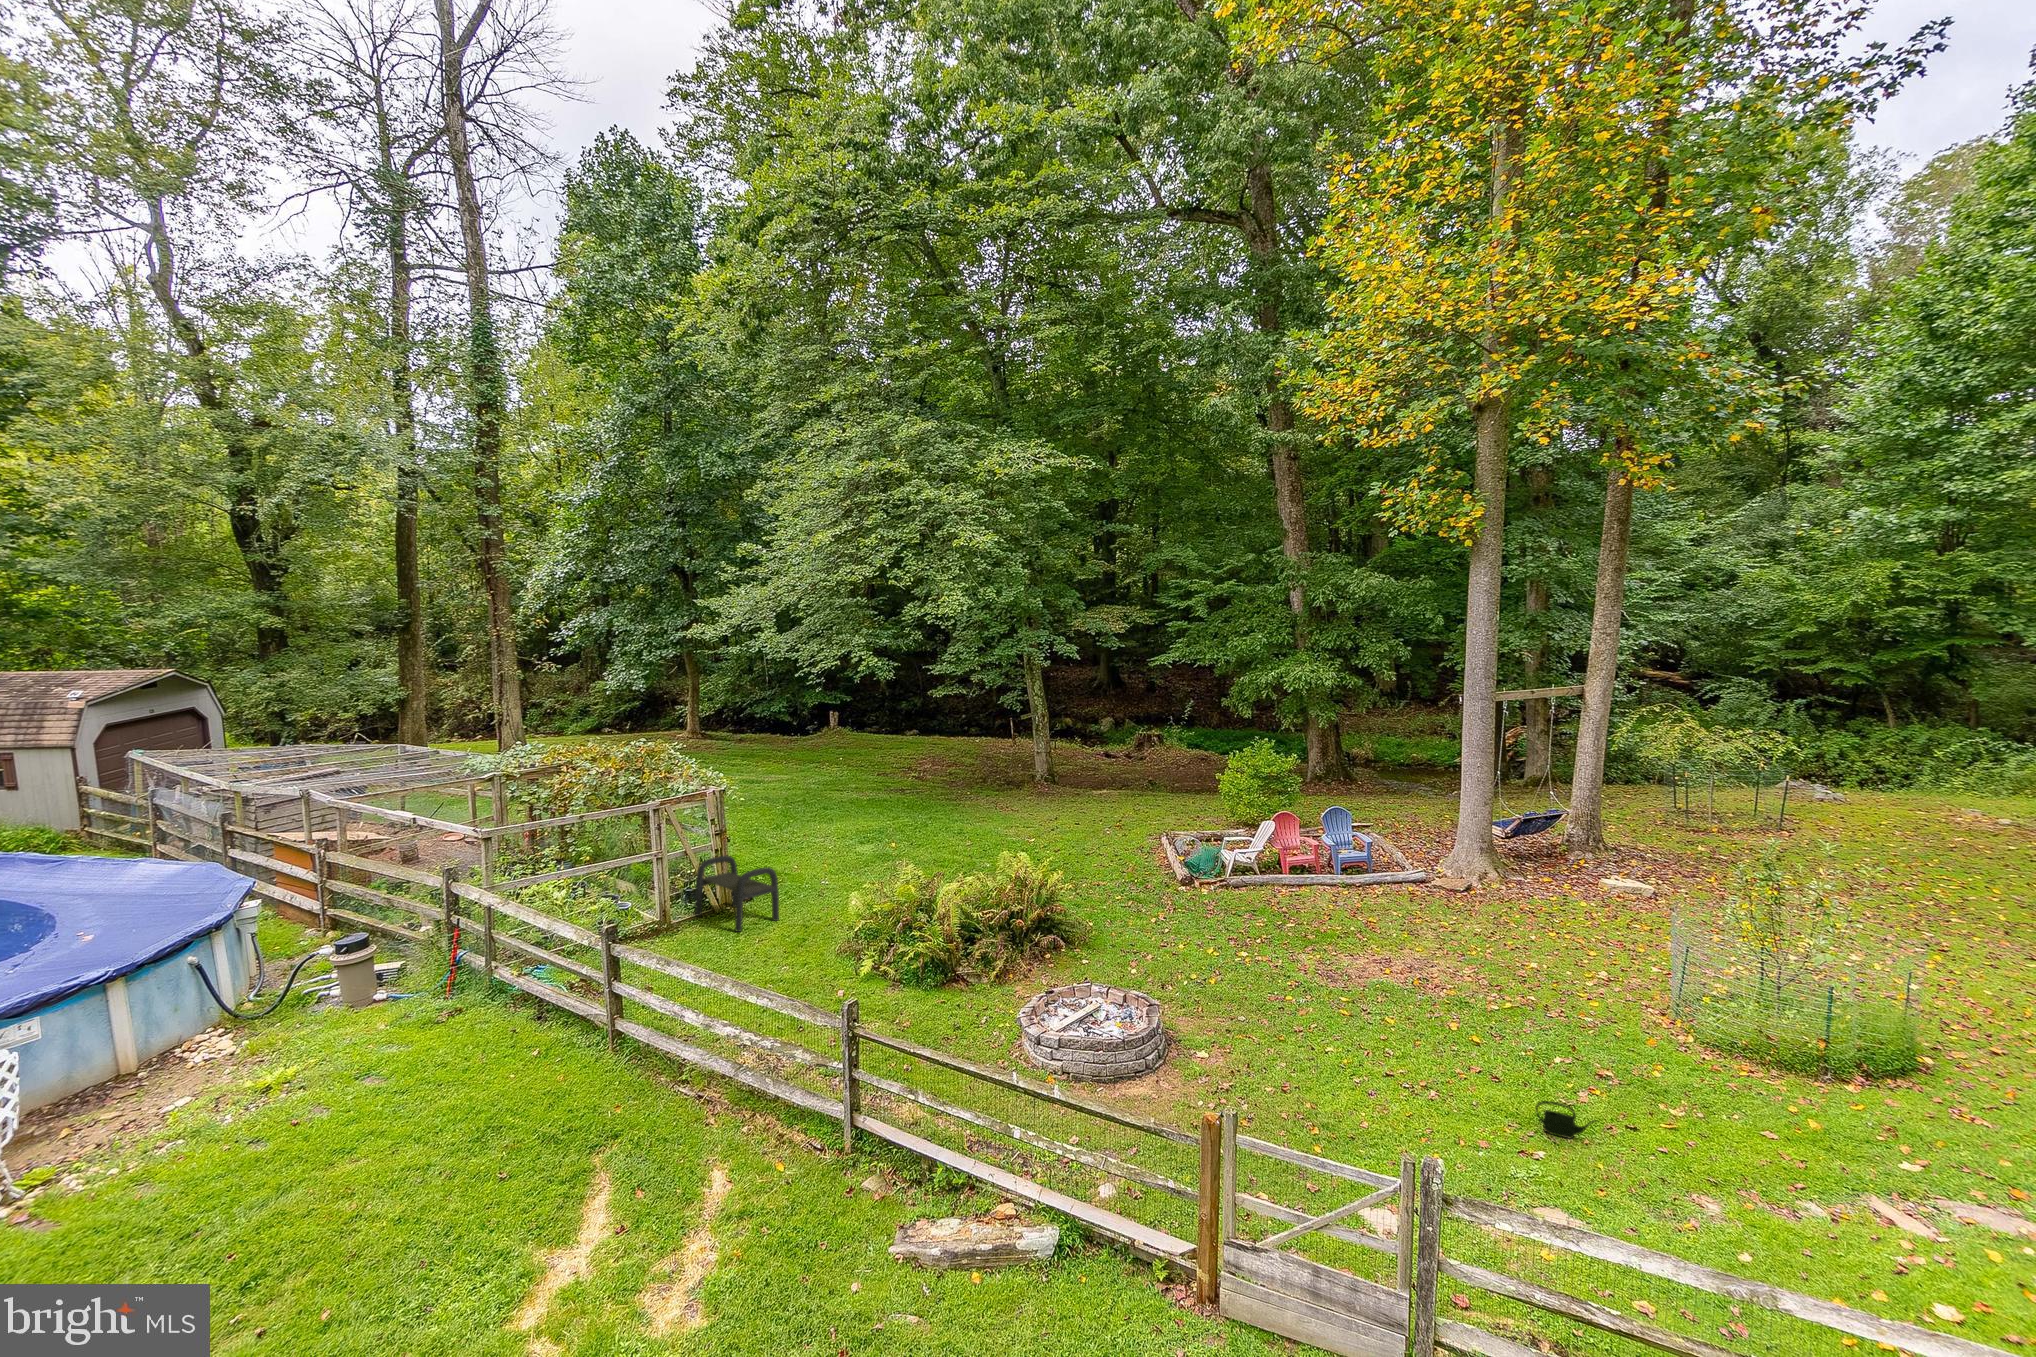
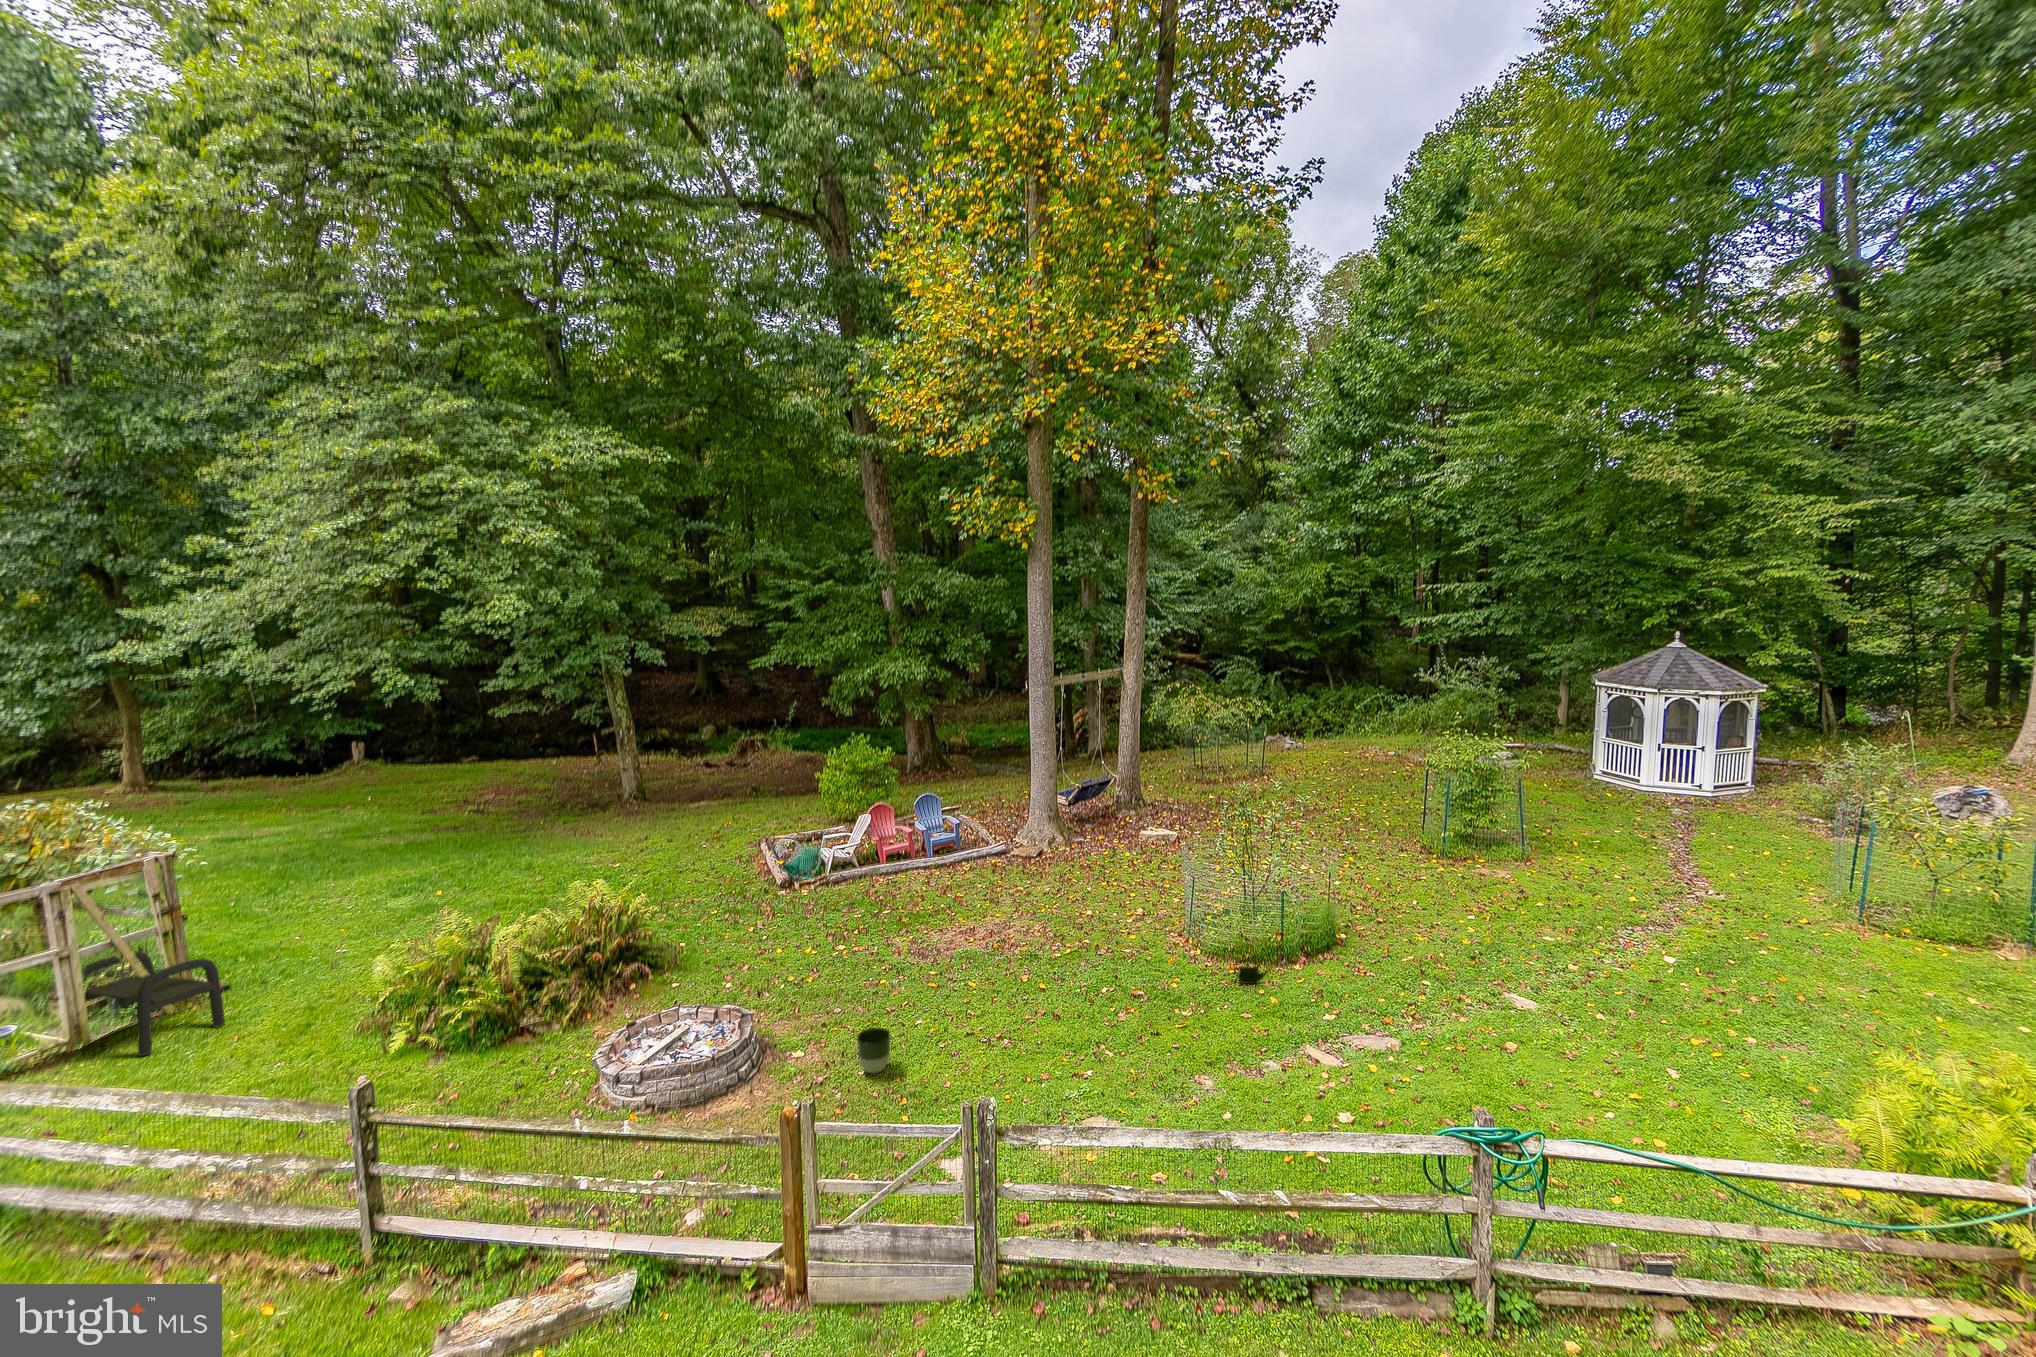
planter: none [1283,1027,1317,1071] -> present [857,1027,890,1073]
watering can: present [1535,1101,1596,1139] -> present [1233,960,1268,984]

